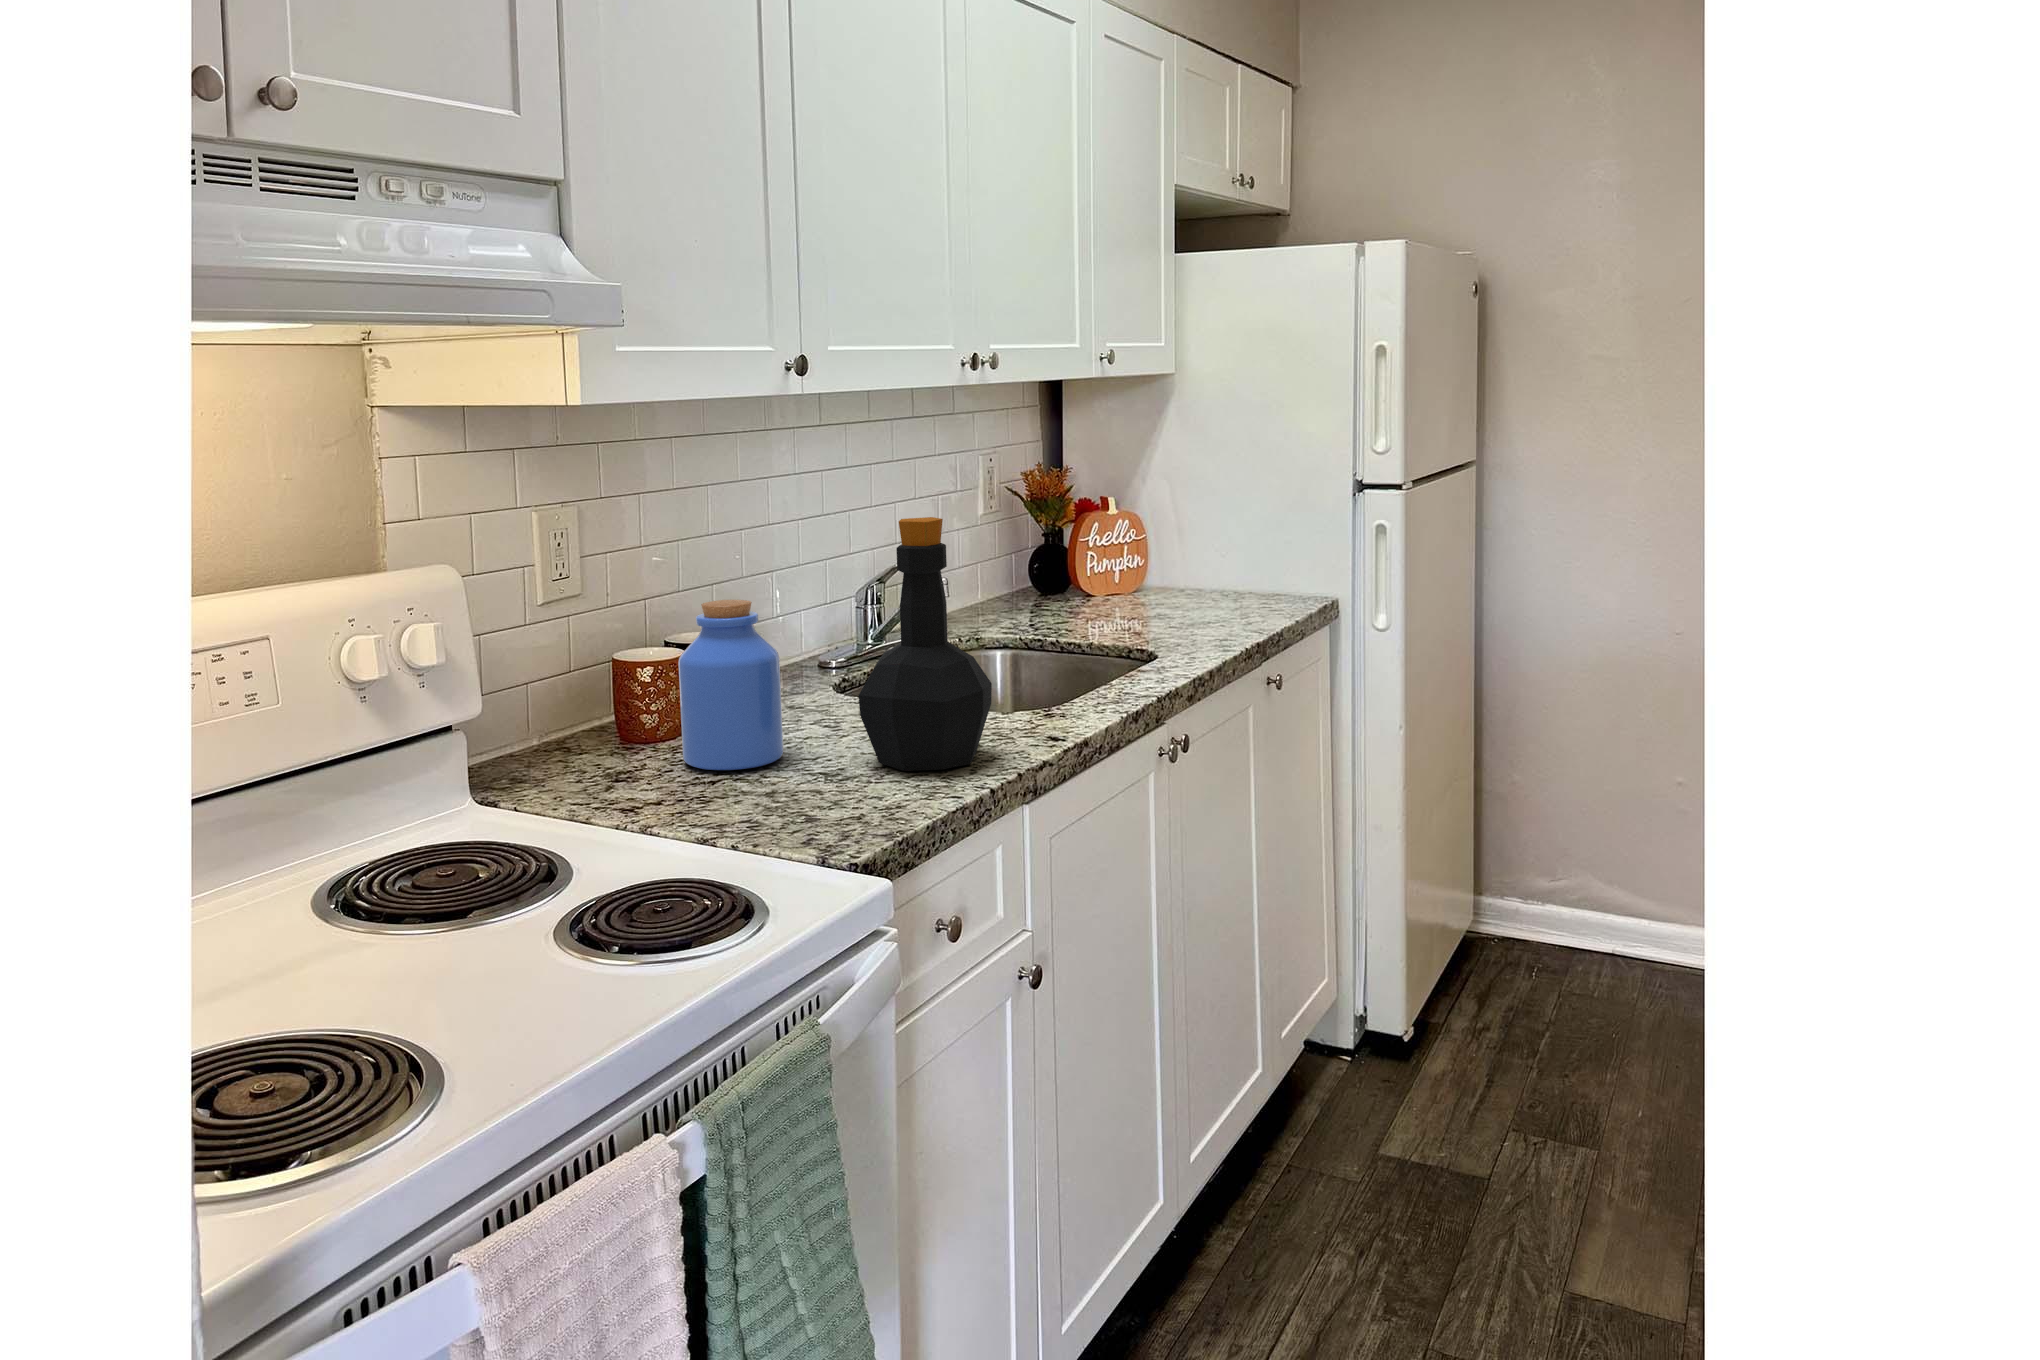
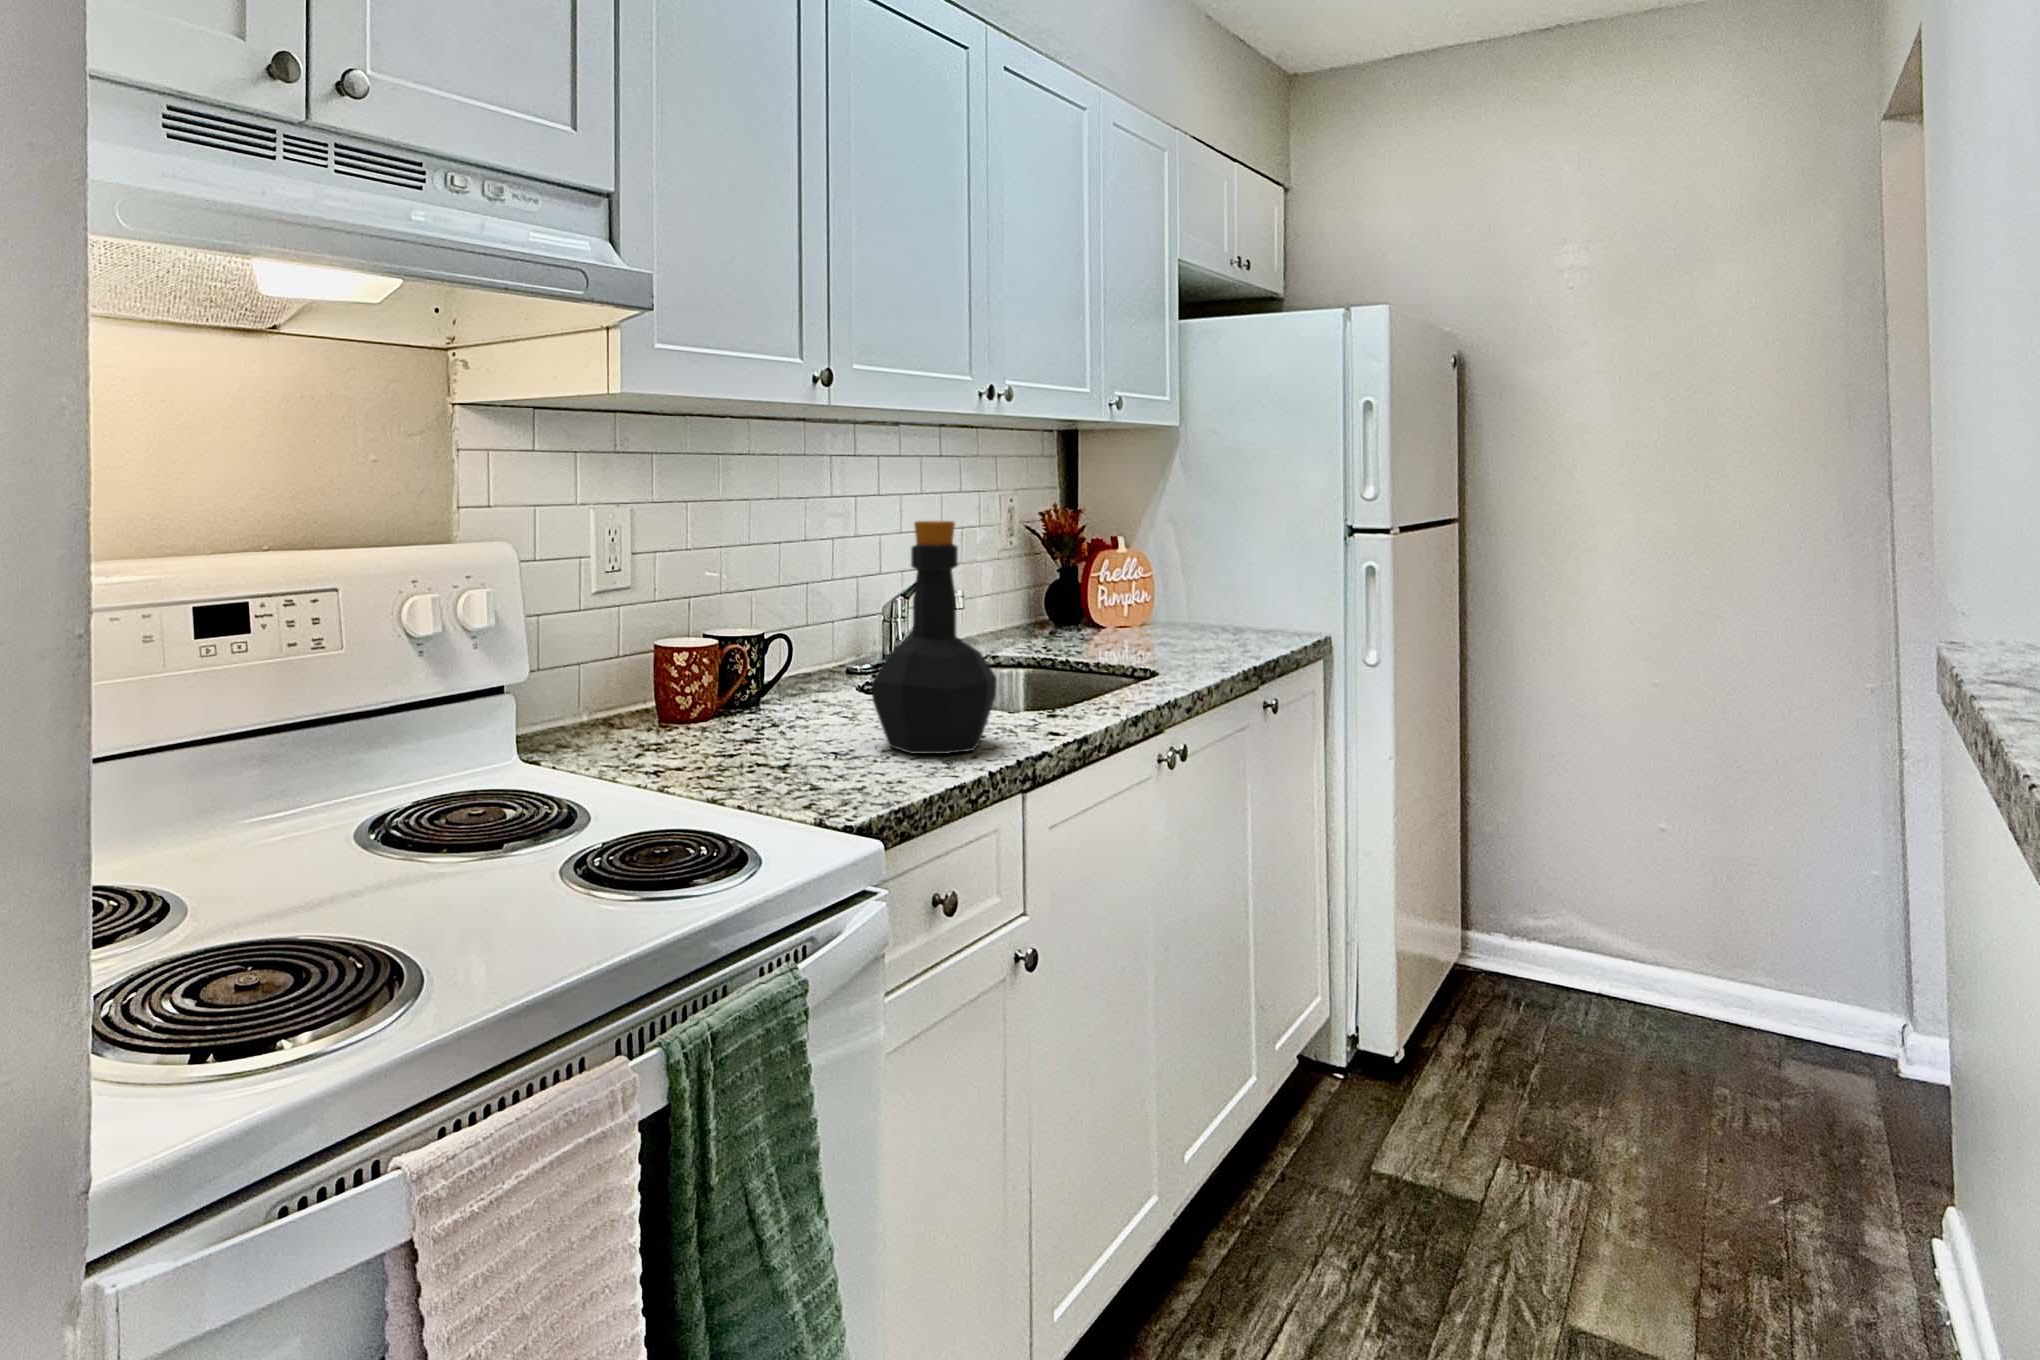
jar: present [678,600,783,770] -> none [710,592,802,746]

